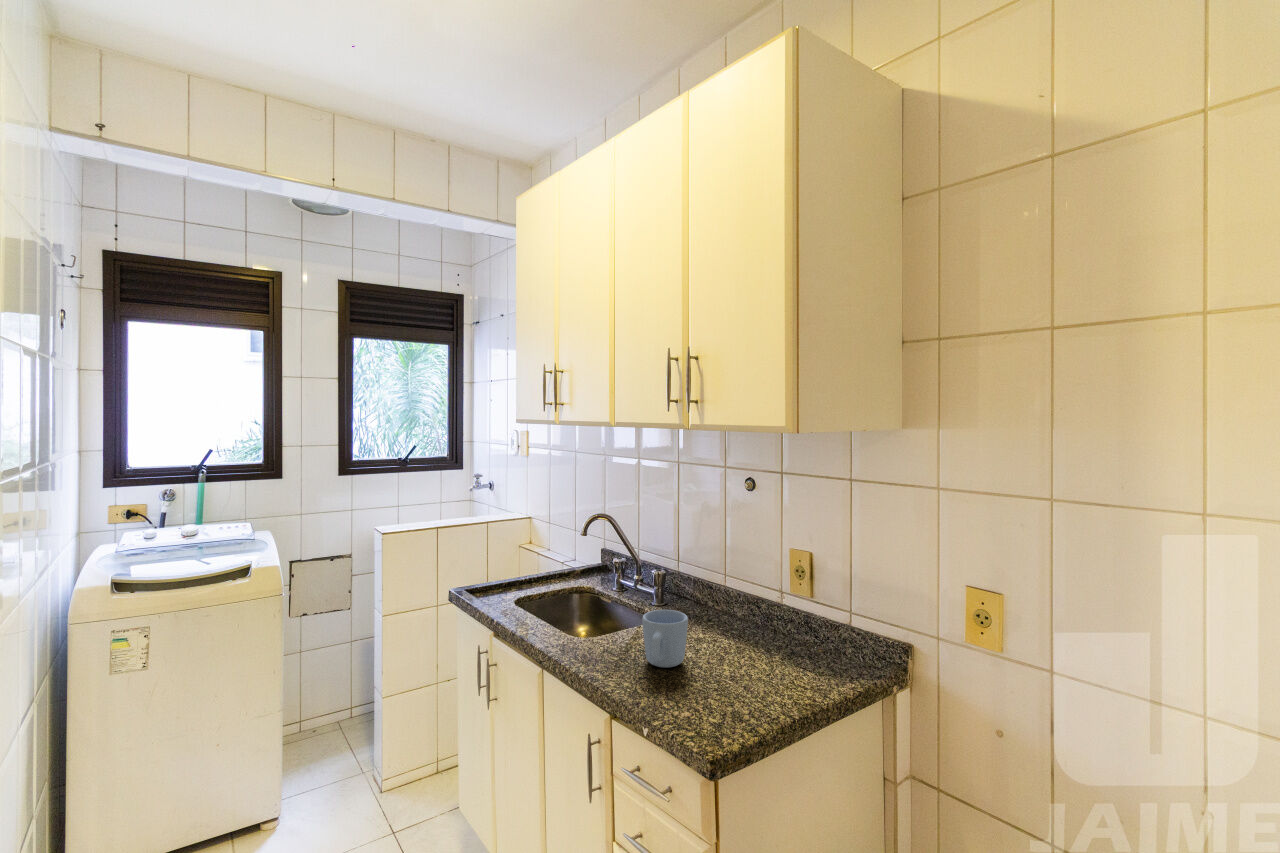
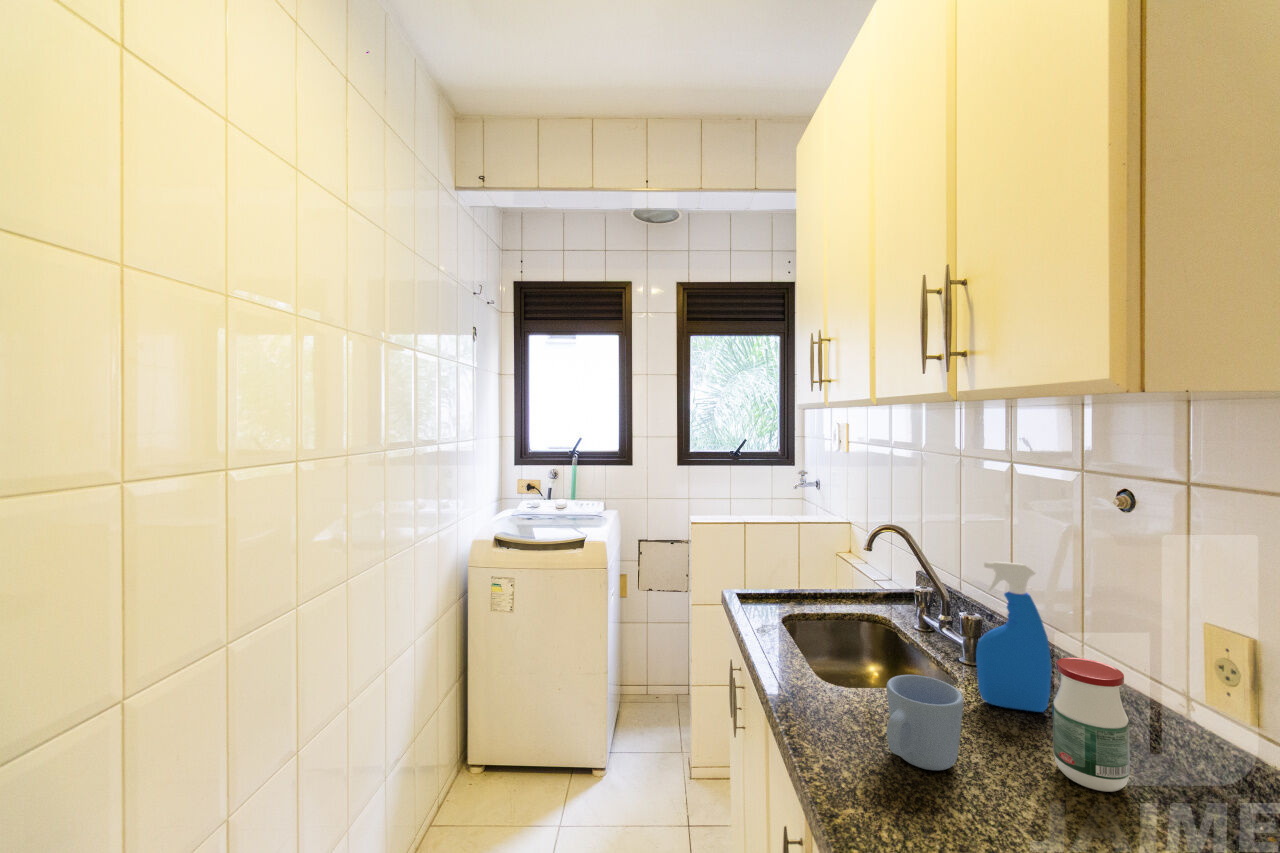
spray bottle: none [674,529,714,625] -> present [976,561,1052,712]
jar: none [727,579,762,652] -> present [1053,657,1130,792]

